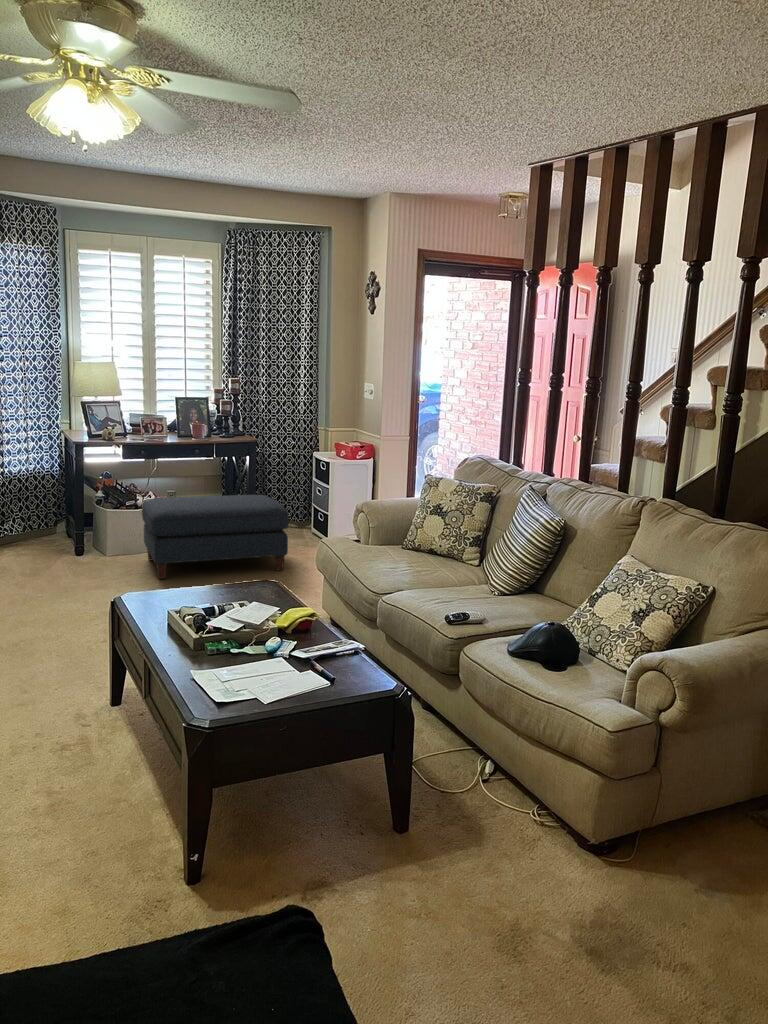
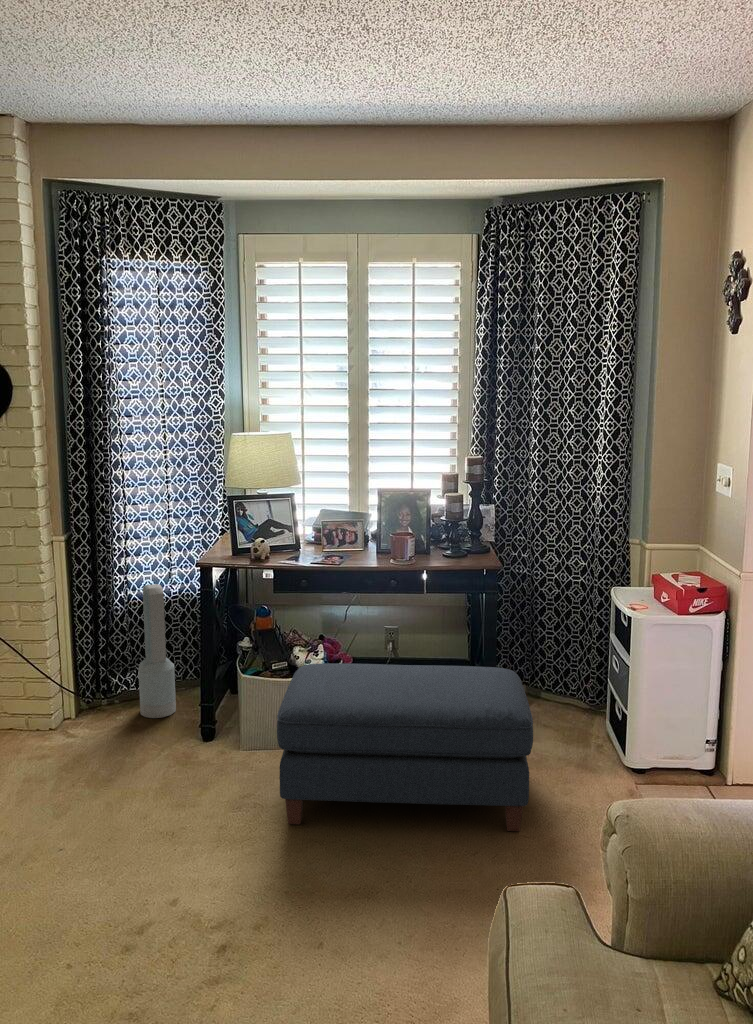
air purifier: none [13,462,40,551] -> present [138,584,176,718]

